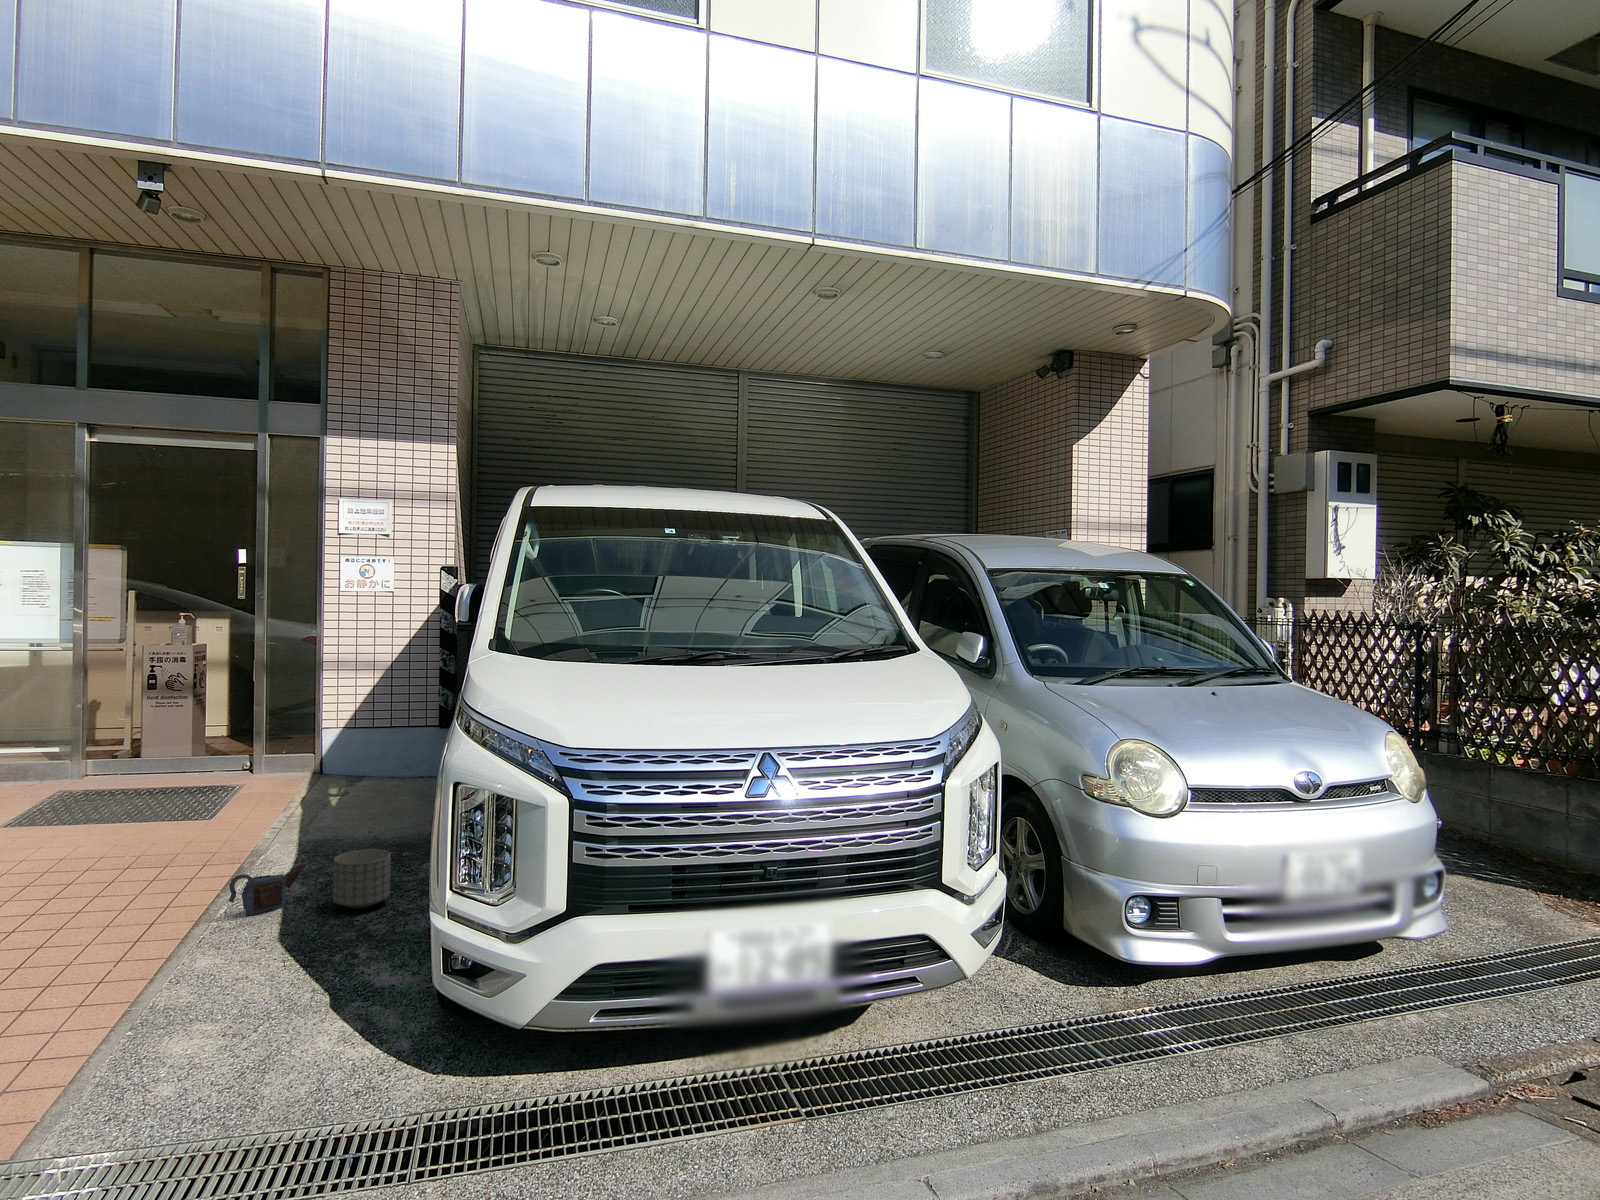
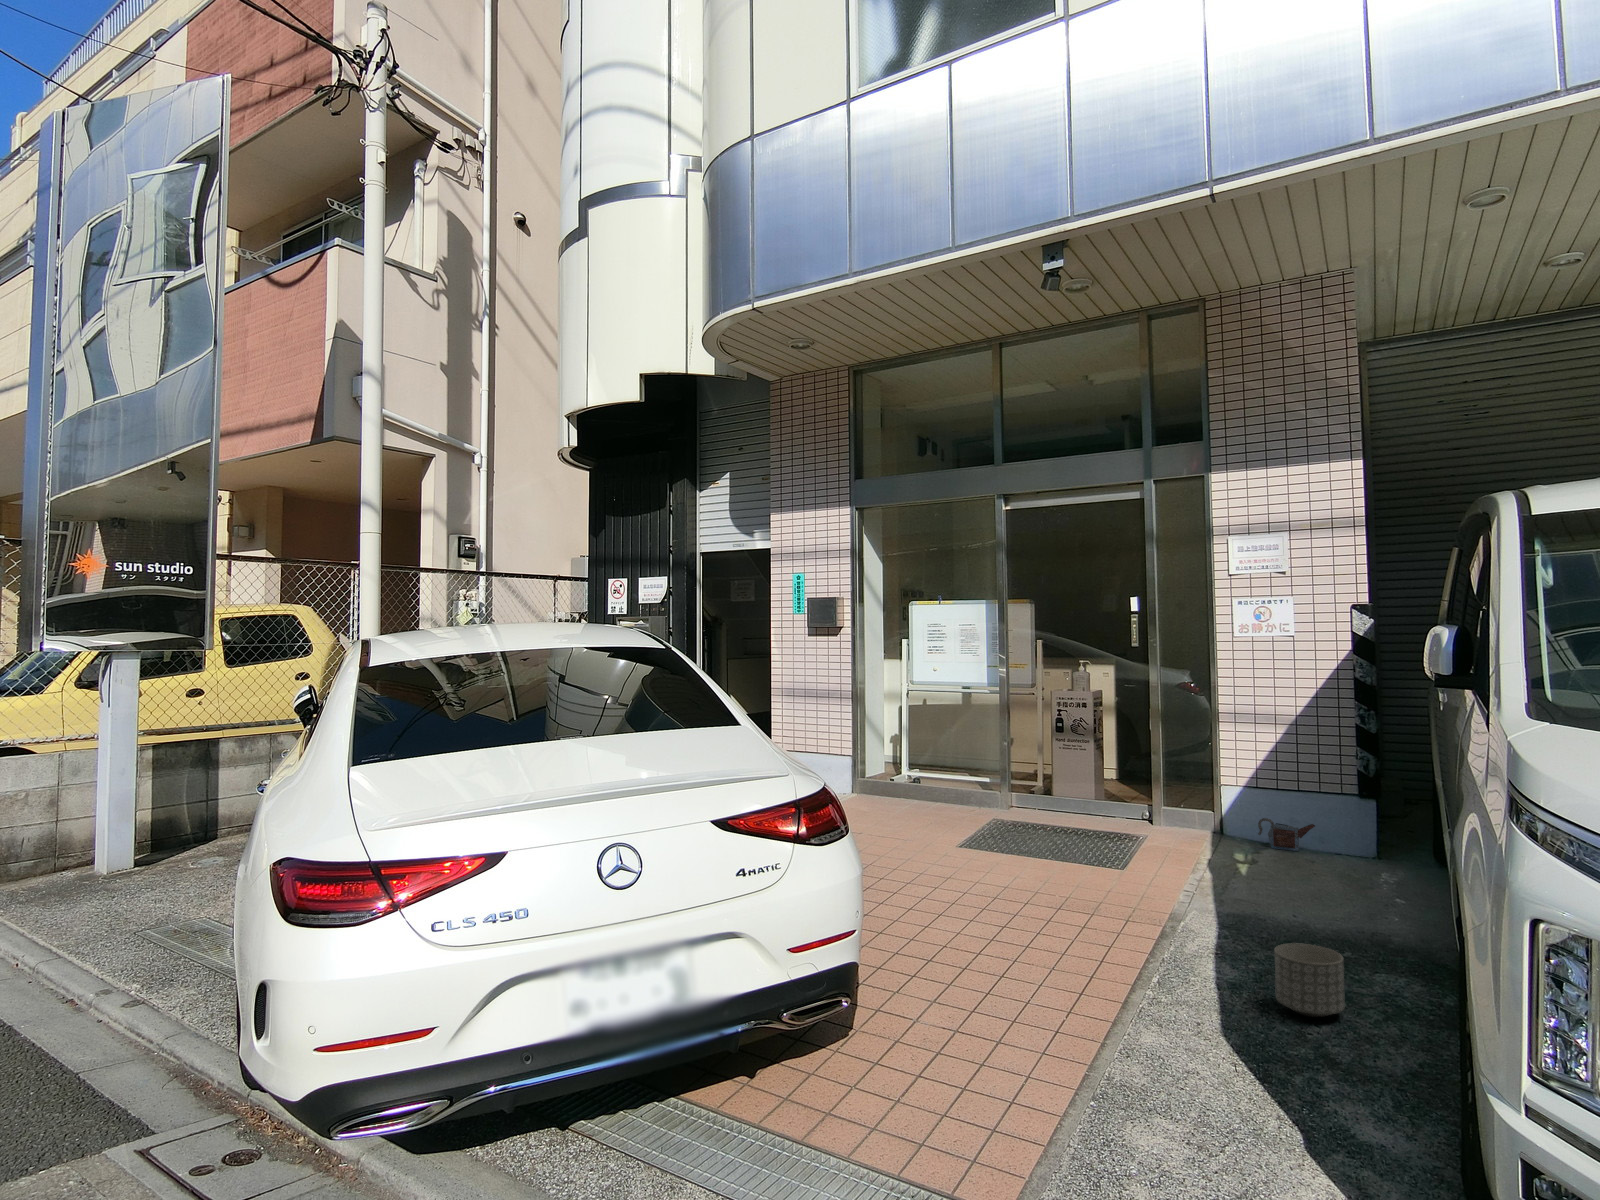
watering can: present [228,863,306,915] -> present [1258,818,1315,851]

